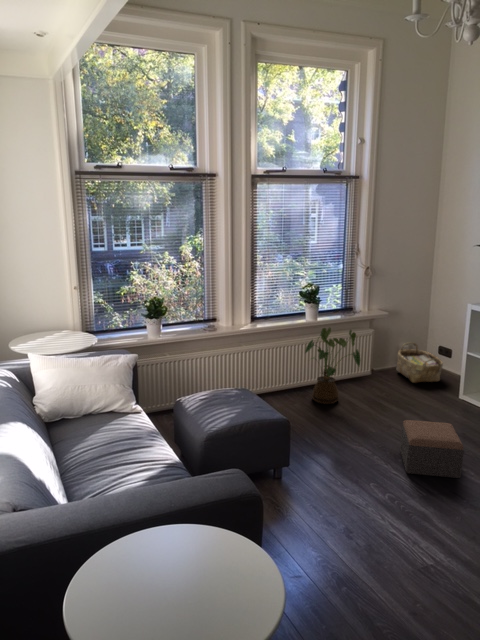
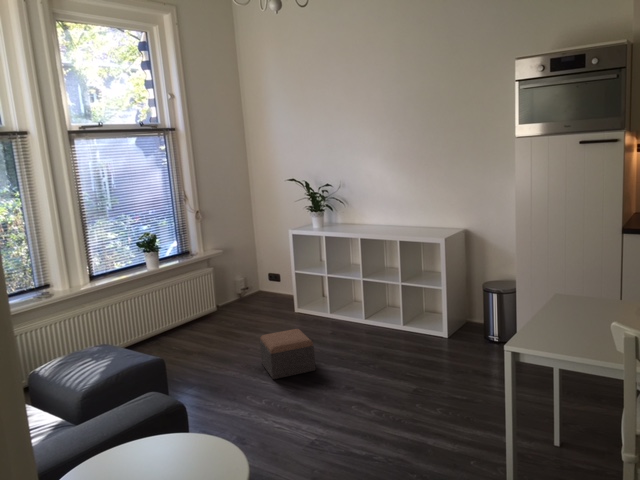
house plant: present [305,328,360,404] -> none [154,270,210,346]
woven basket: present [396,342,443,383] -> none [237,274,277,309]

